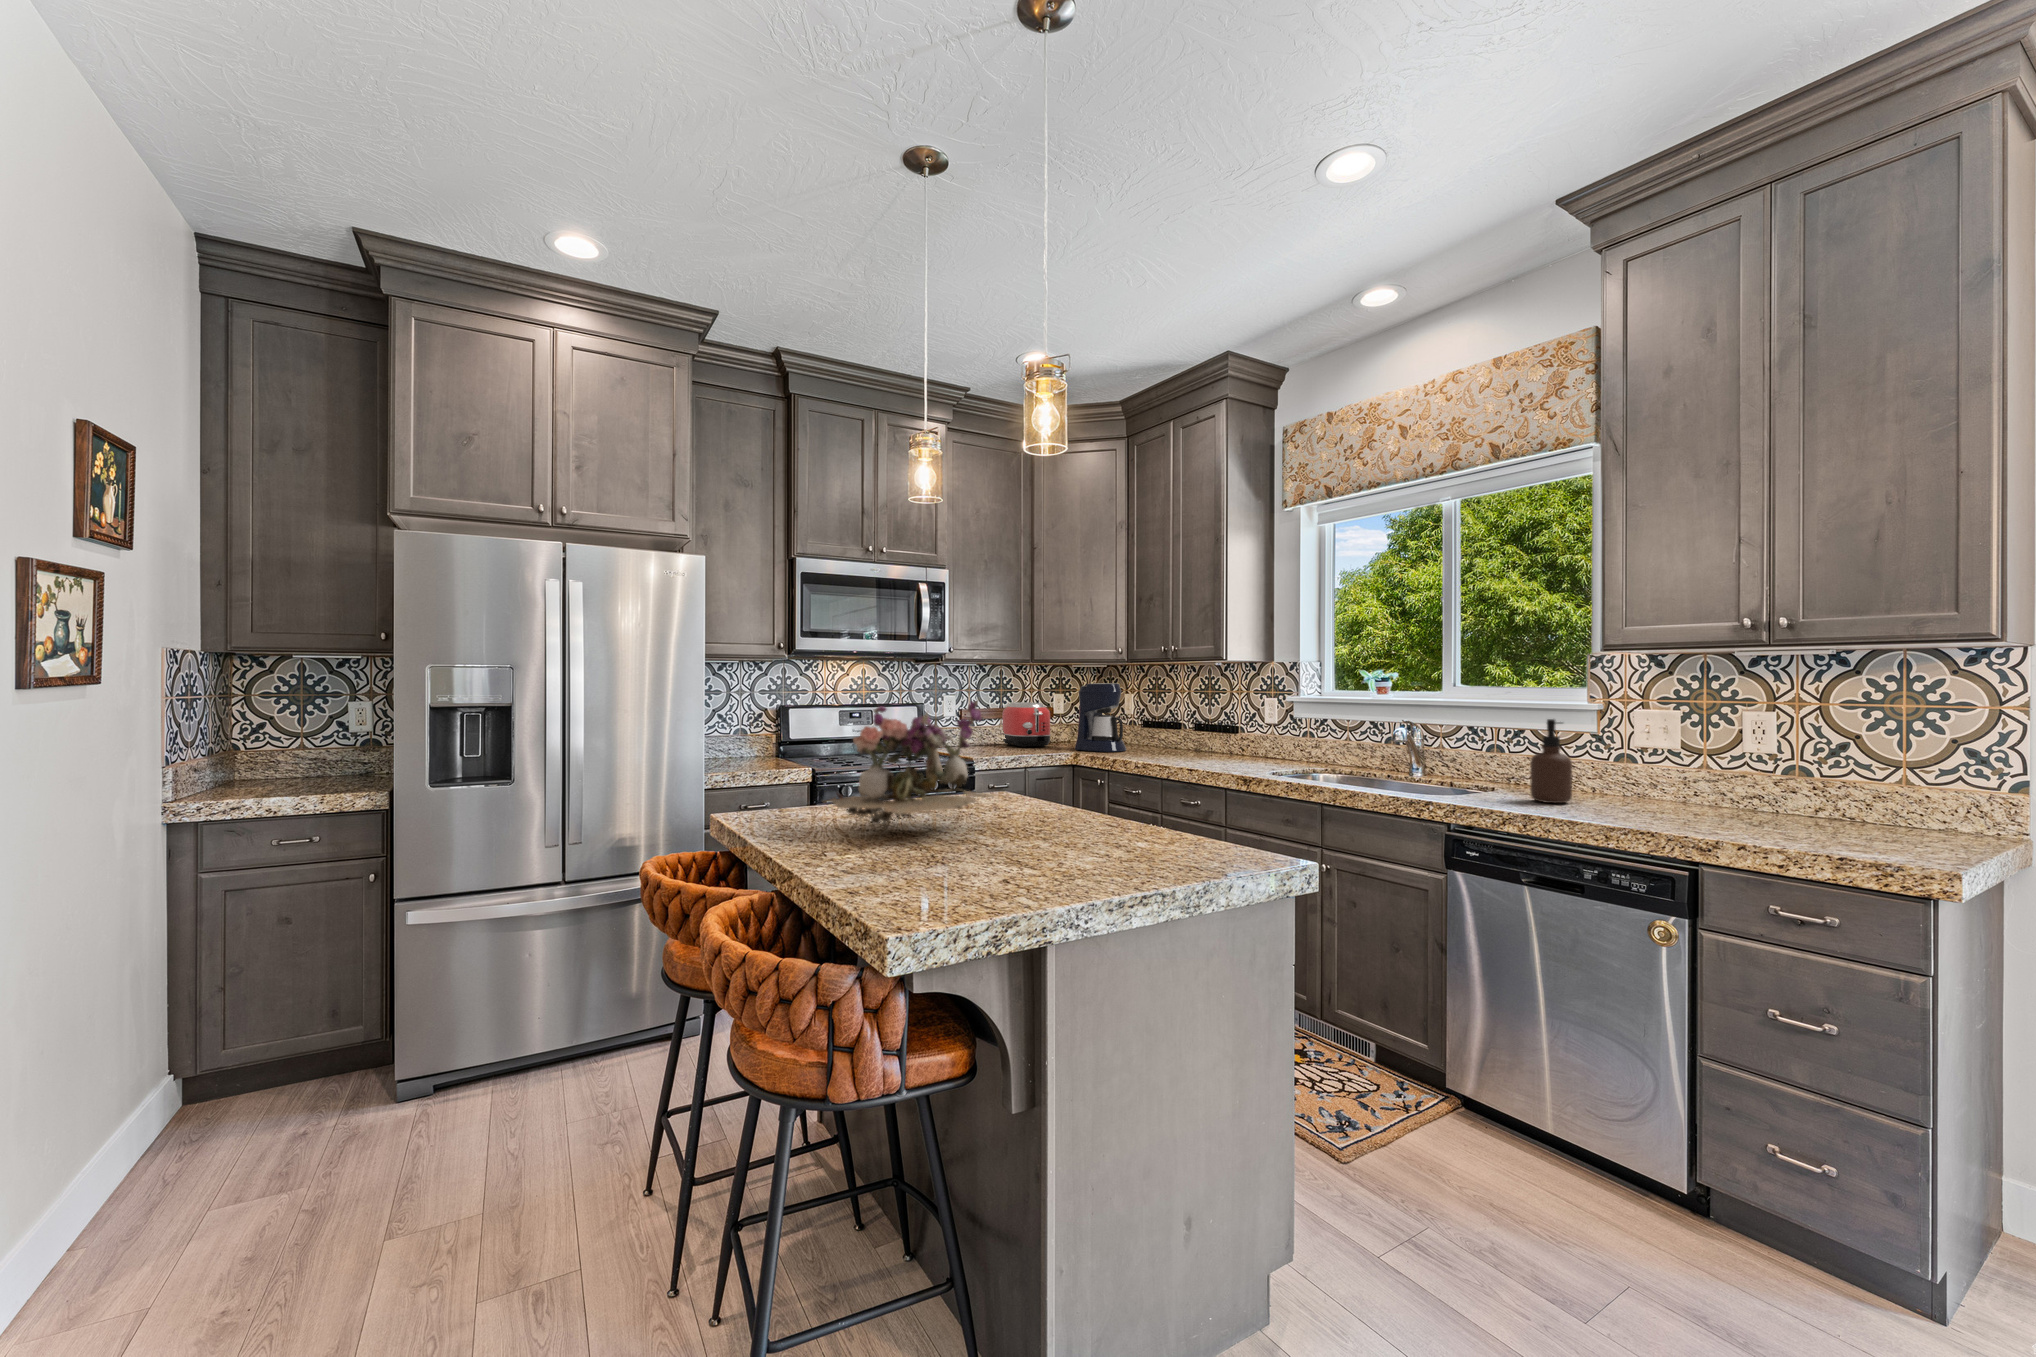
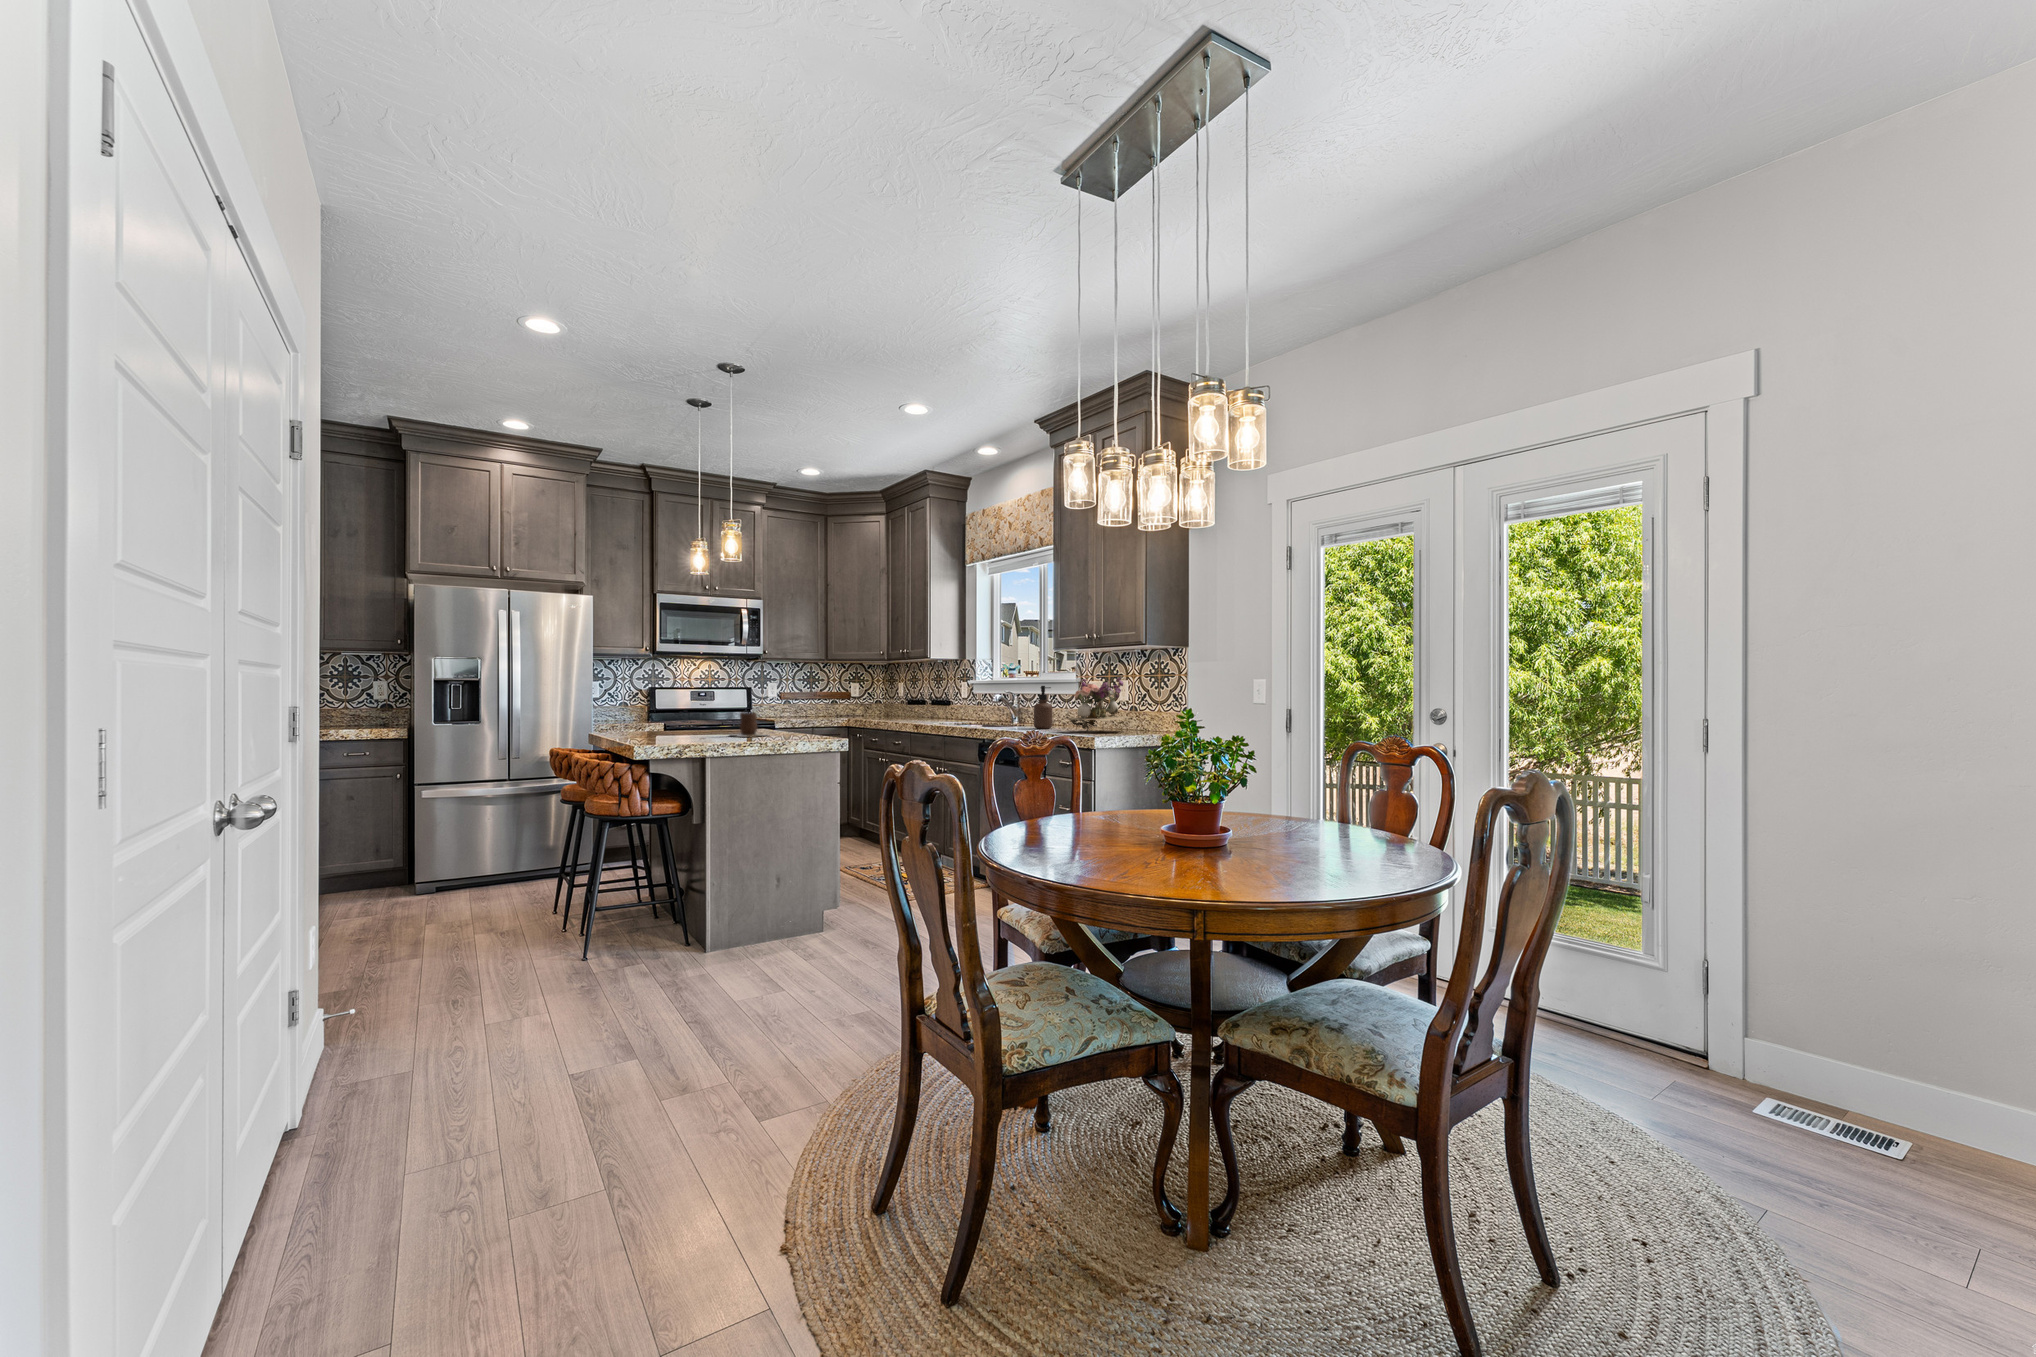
coffee maker: present [1075,683,1126,752] -> none [851,674,885,718]
flower arrangement: present [826,699,994,828] -> present [1064,677,1131,731]
toaster: present [1002,702,1051,748] -> none [809,688,841,717]
vase: none [1043,799,1147,867] -> present [729,712,766,737]

